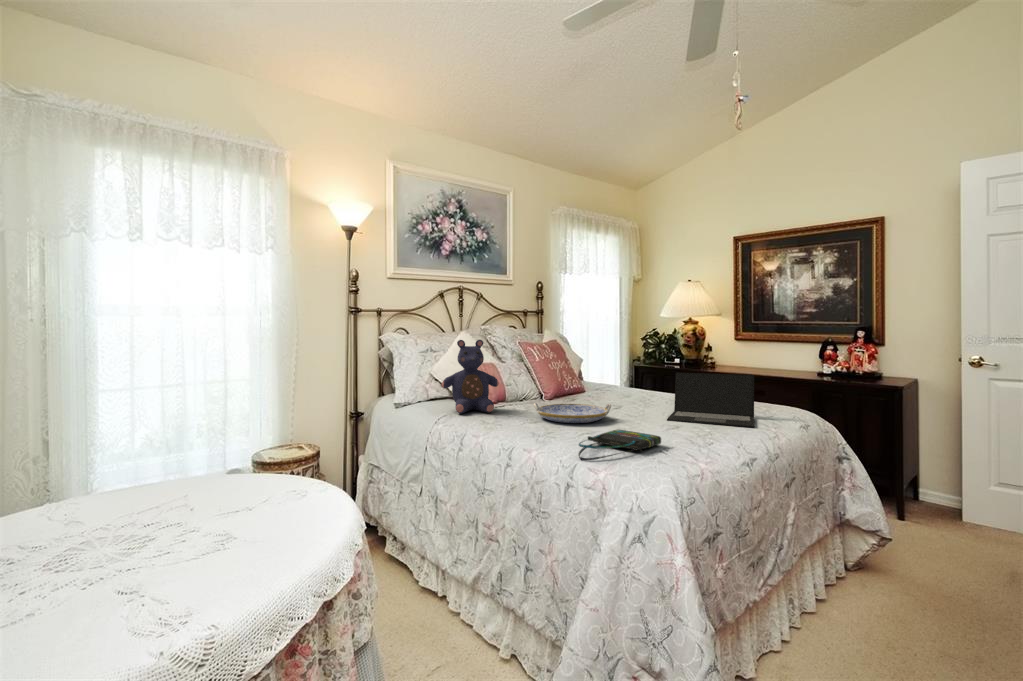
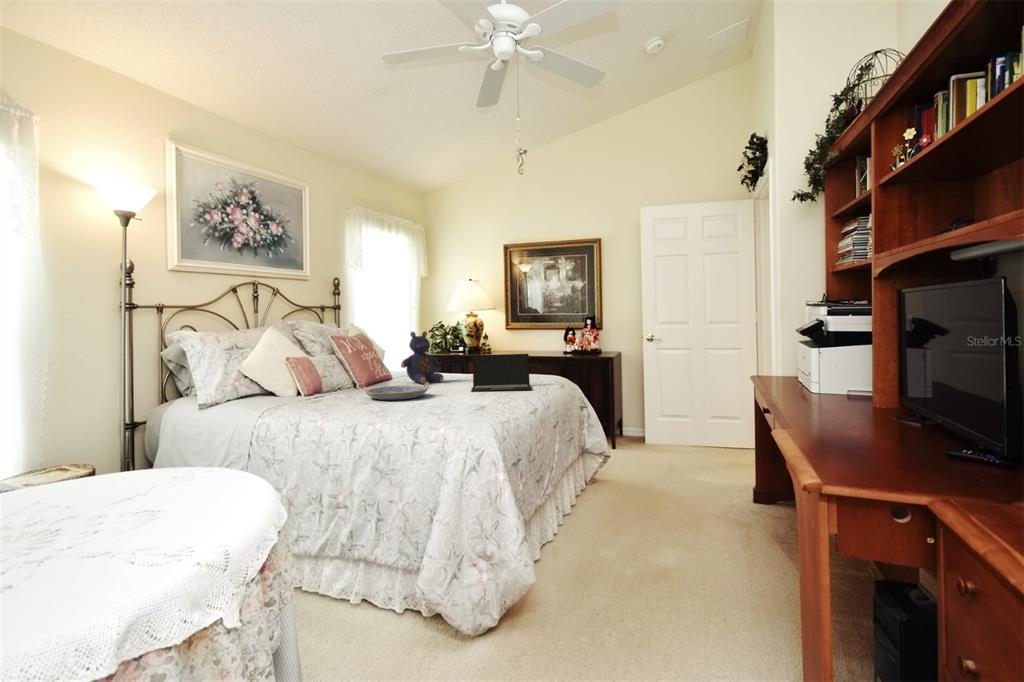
teddy bear: present [442,340,499,414] -> present [401,331,444,384]
tote bag: present [579,430,661,461] -> none [425,397,477,417]

